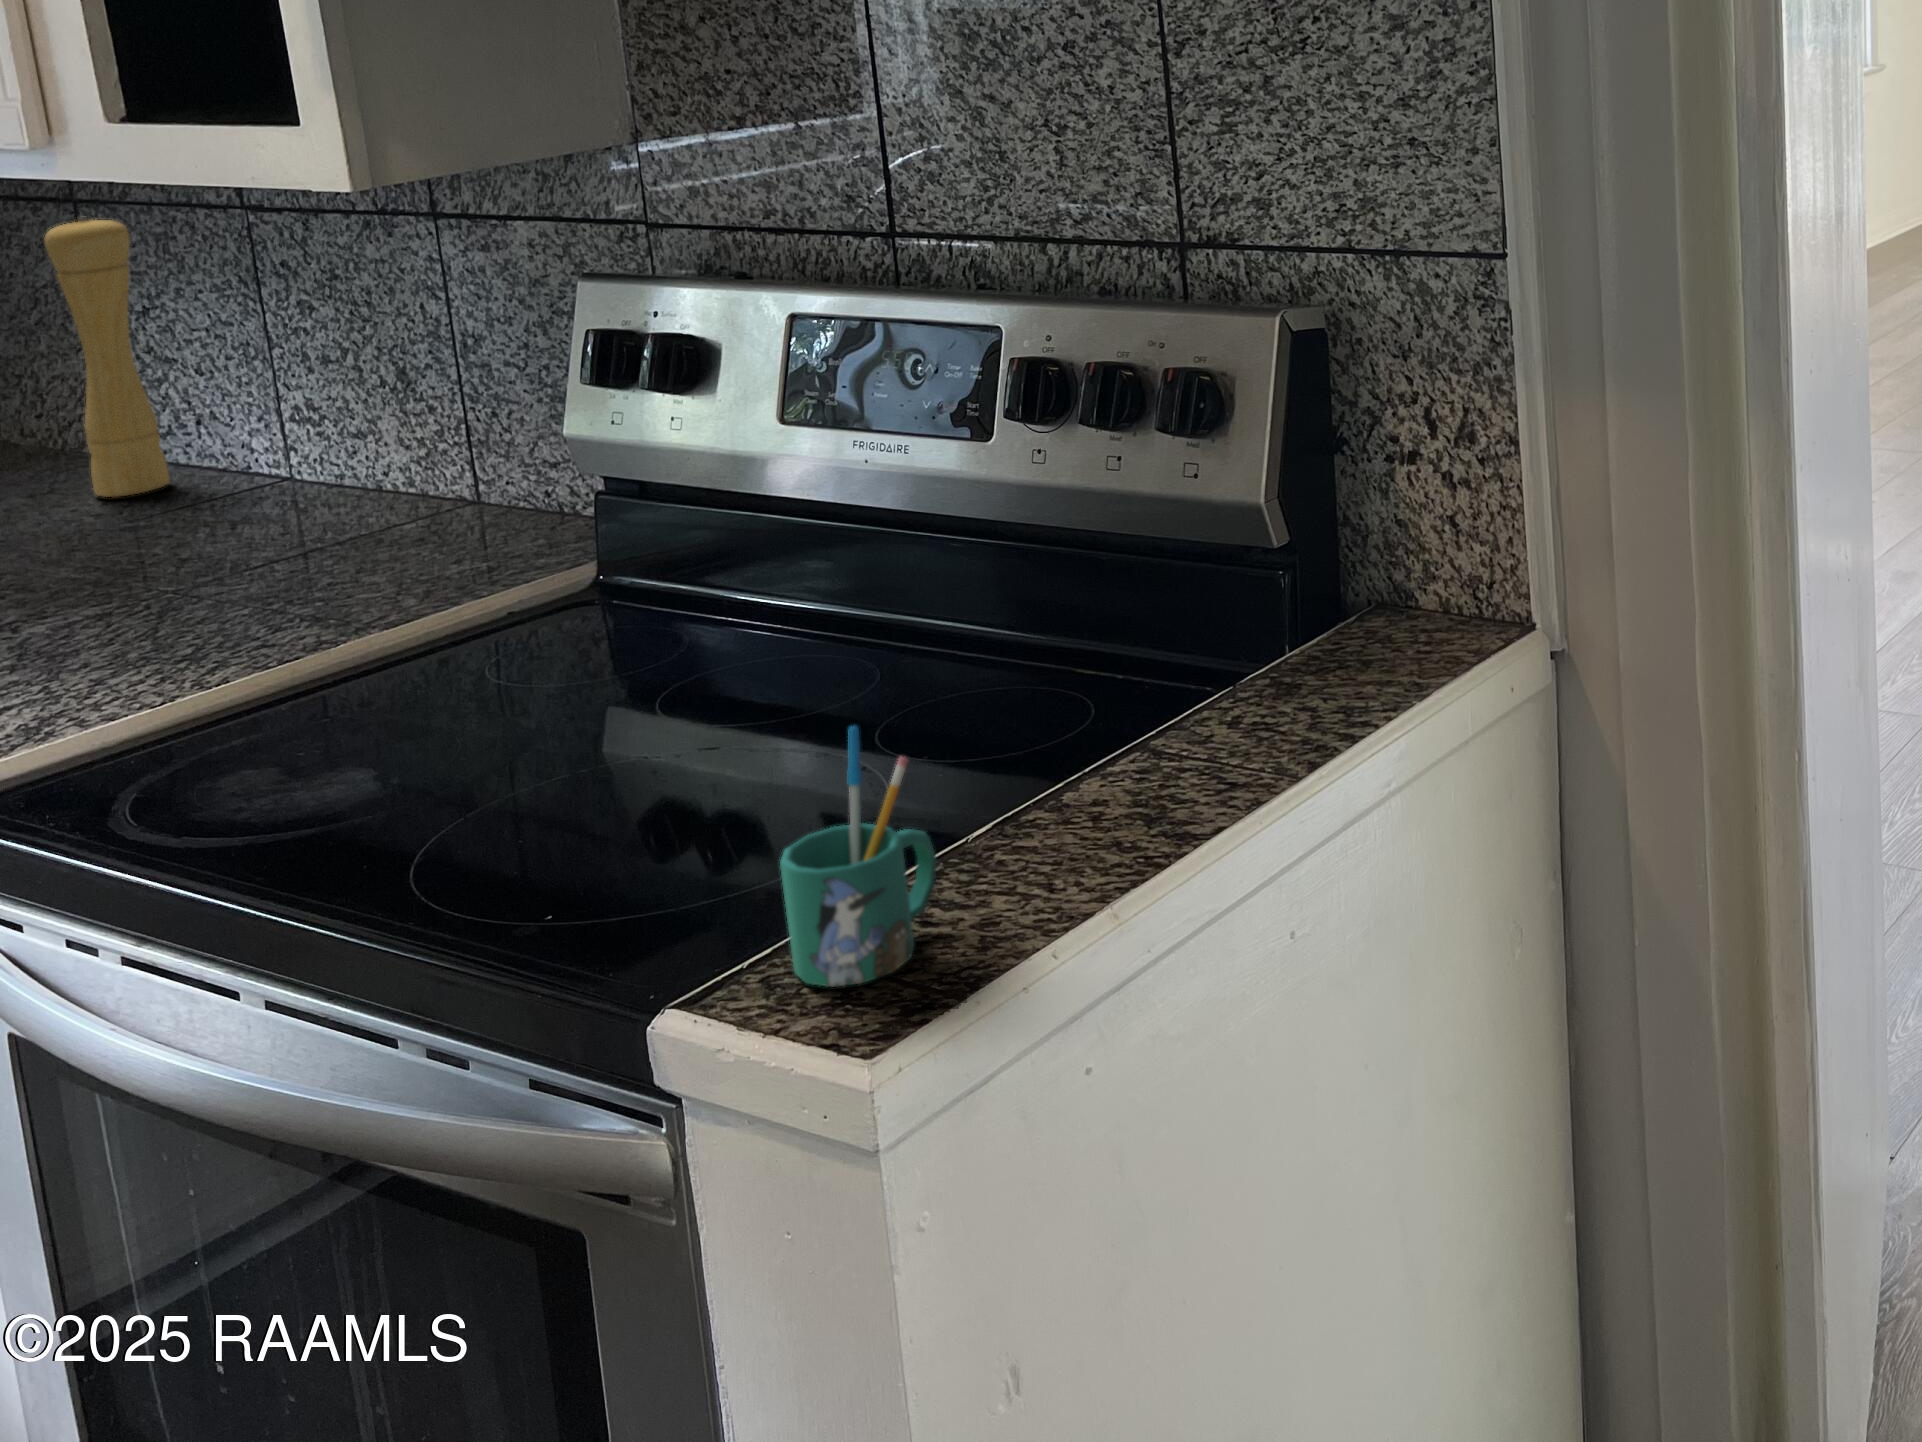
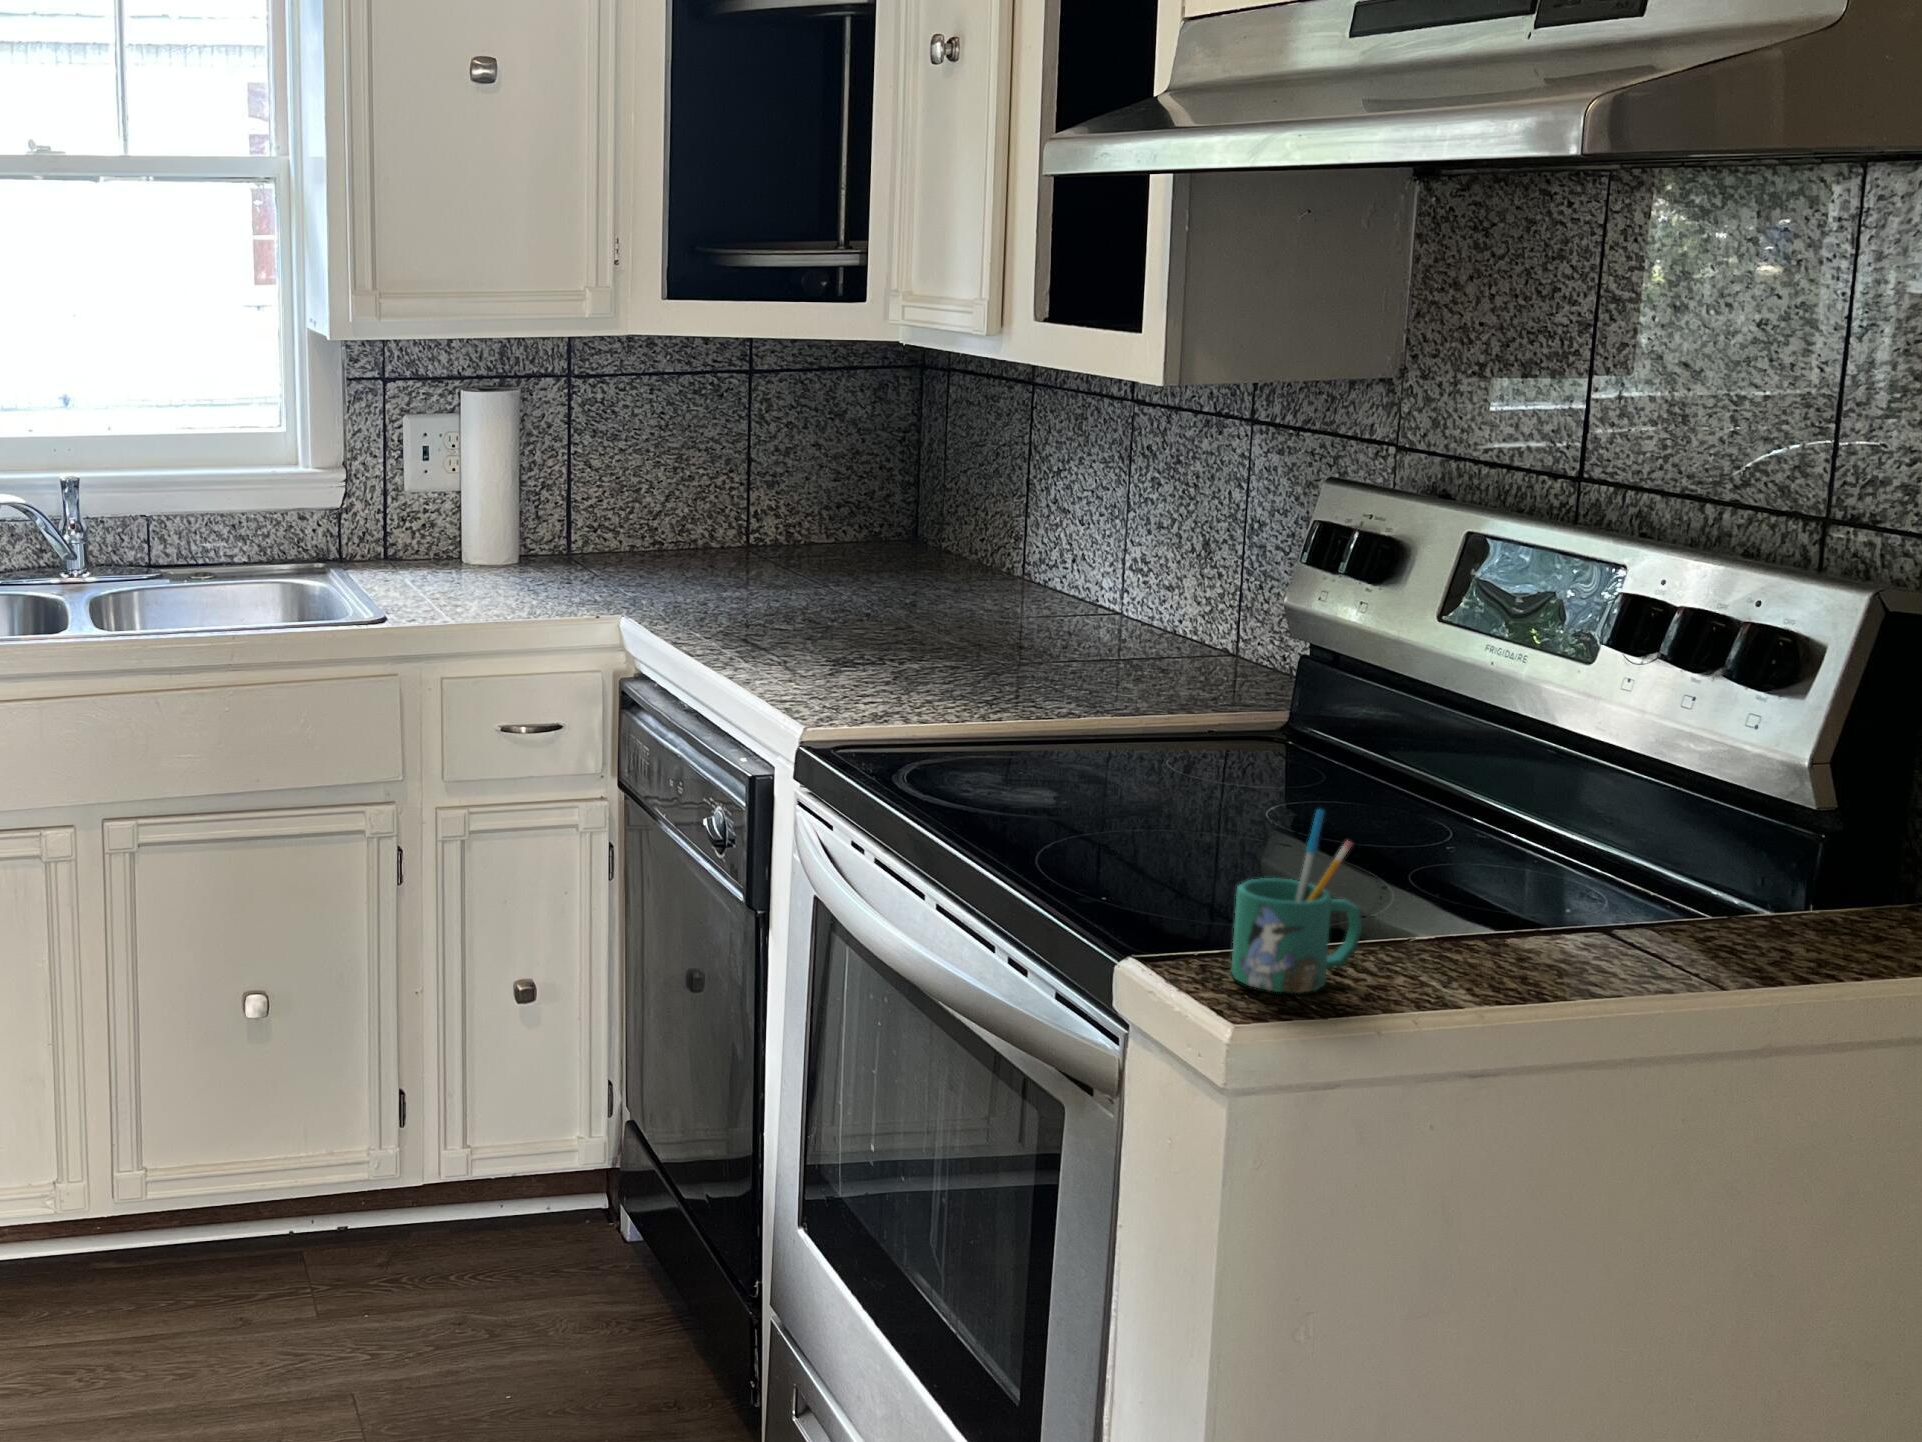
pepper mill: present [45,217,169,497] -> none [997,394,1058,603]

